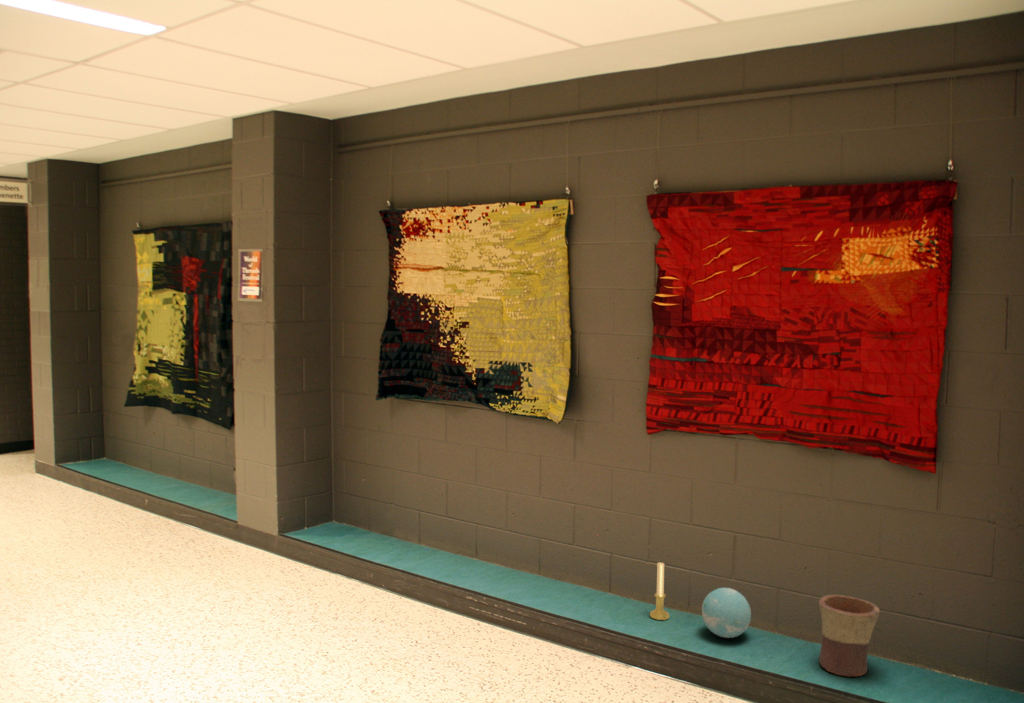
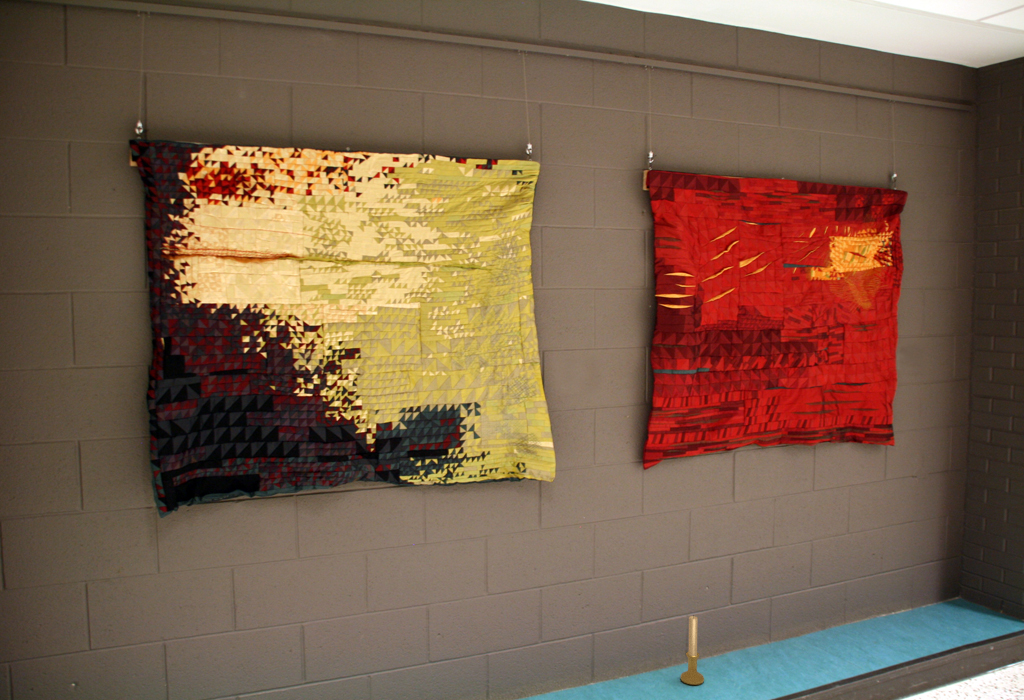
decorative ball: present [702,588,751,638] -> none [737,615,796,670]
flower pot: present [819,595,880,676] -> none [840,578,897,656]

